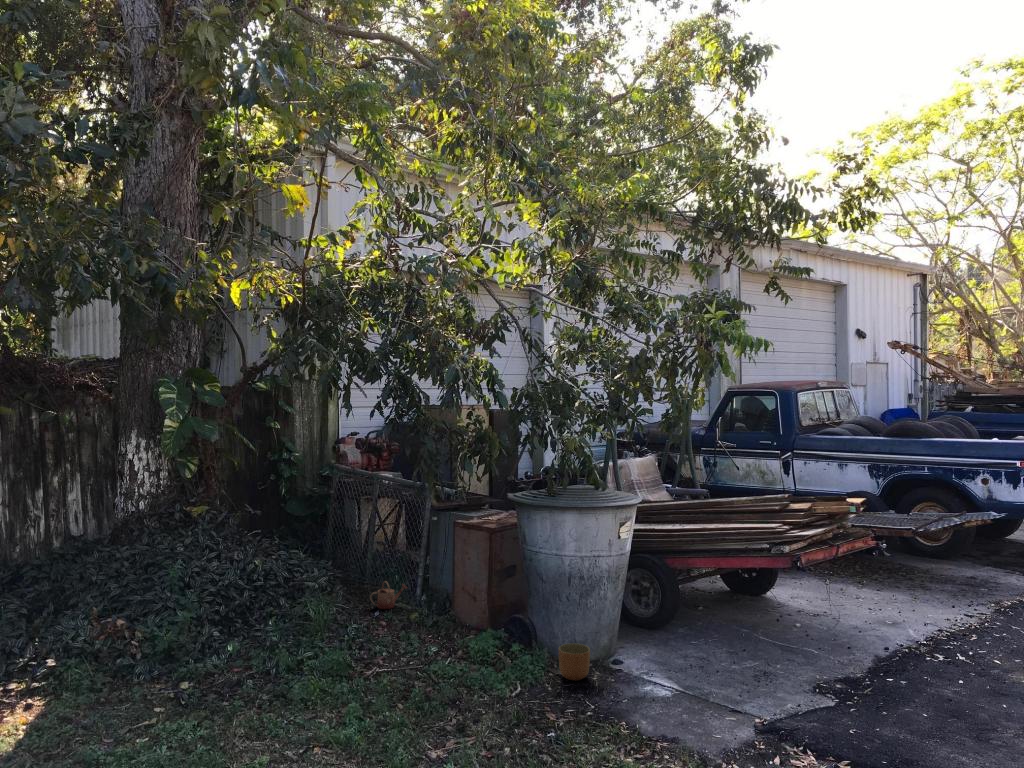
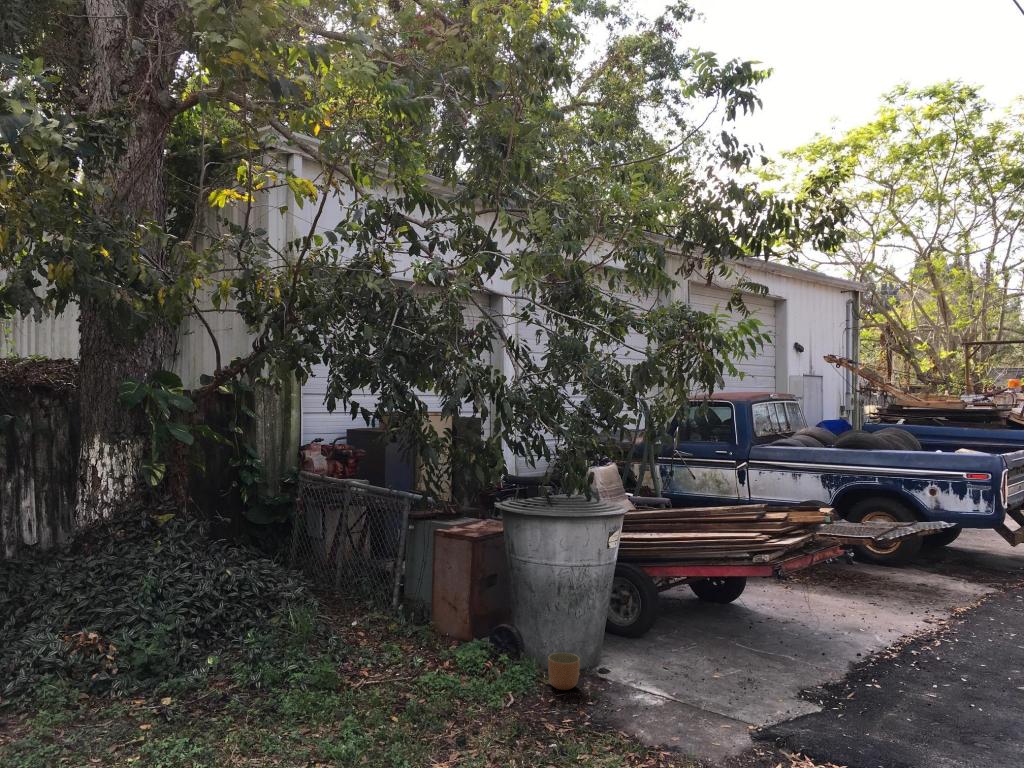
watering can: present [370,581,407,609] -> none [346,591,384,620]

